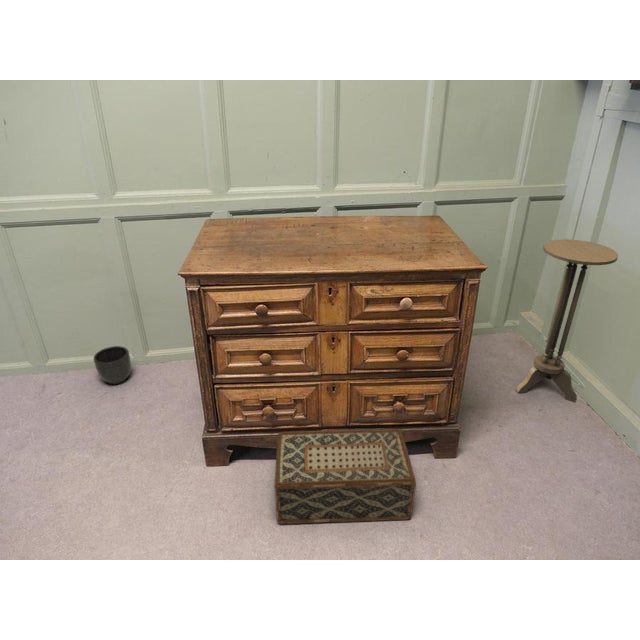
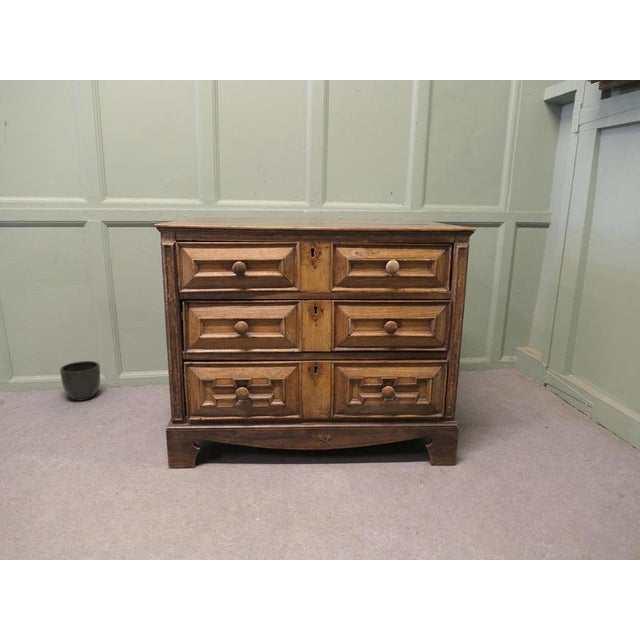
side table: present [516,239,618,402] -> none [519,246,609,421]
woven basket: present [275,429,416,524] -> none [243,419,409,517]

